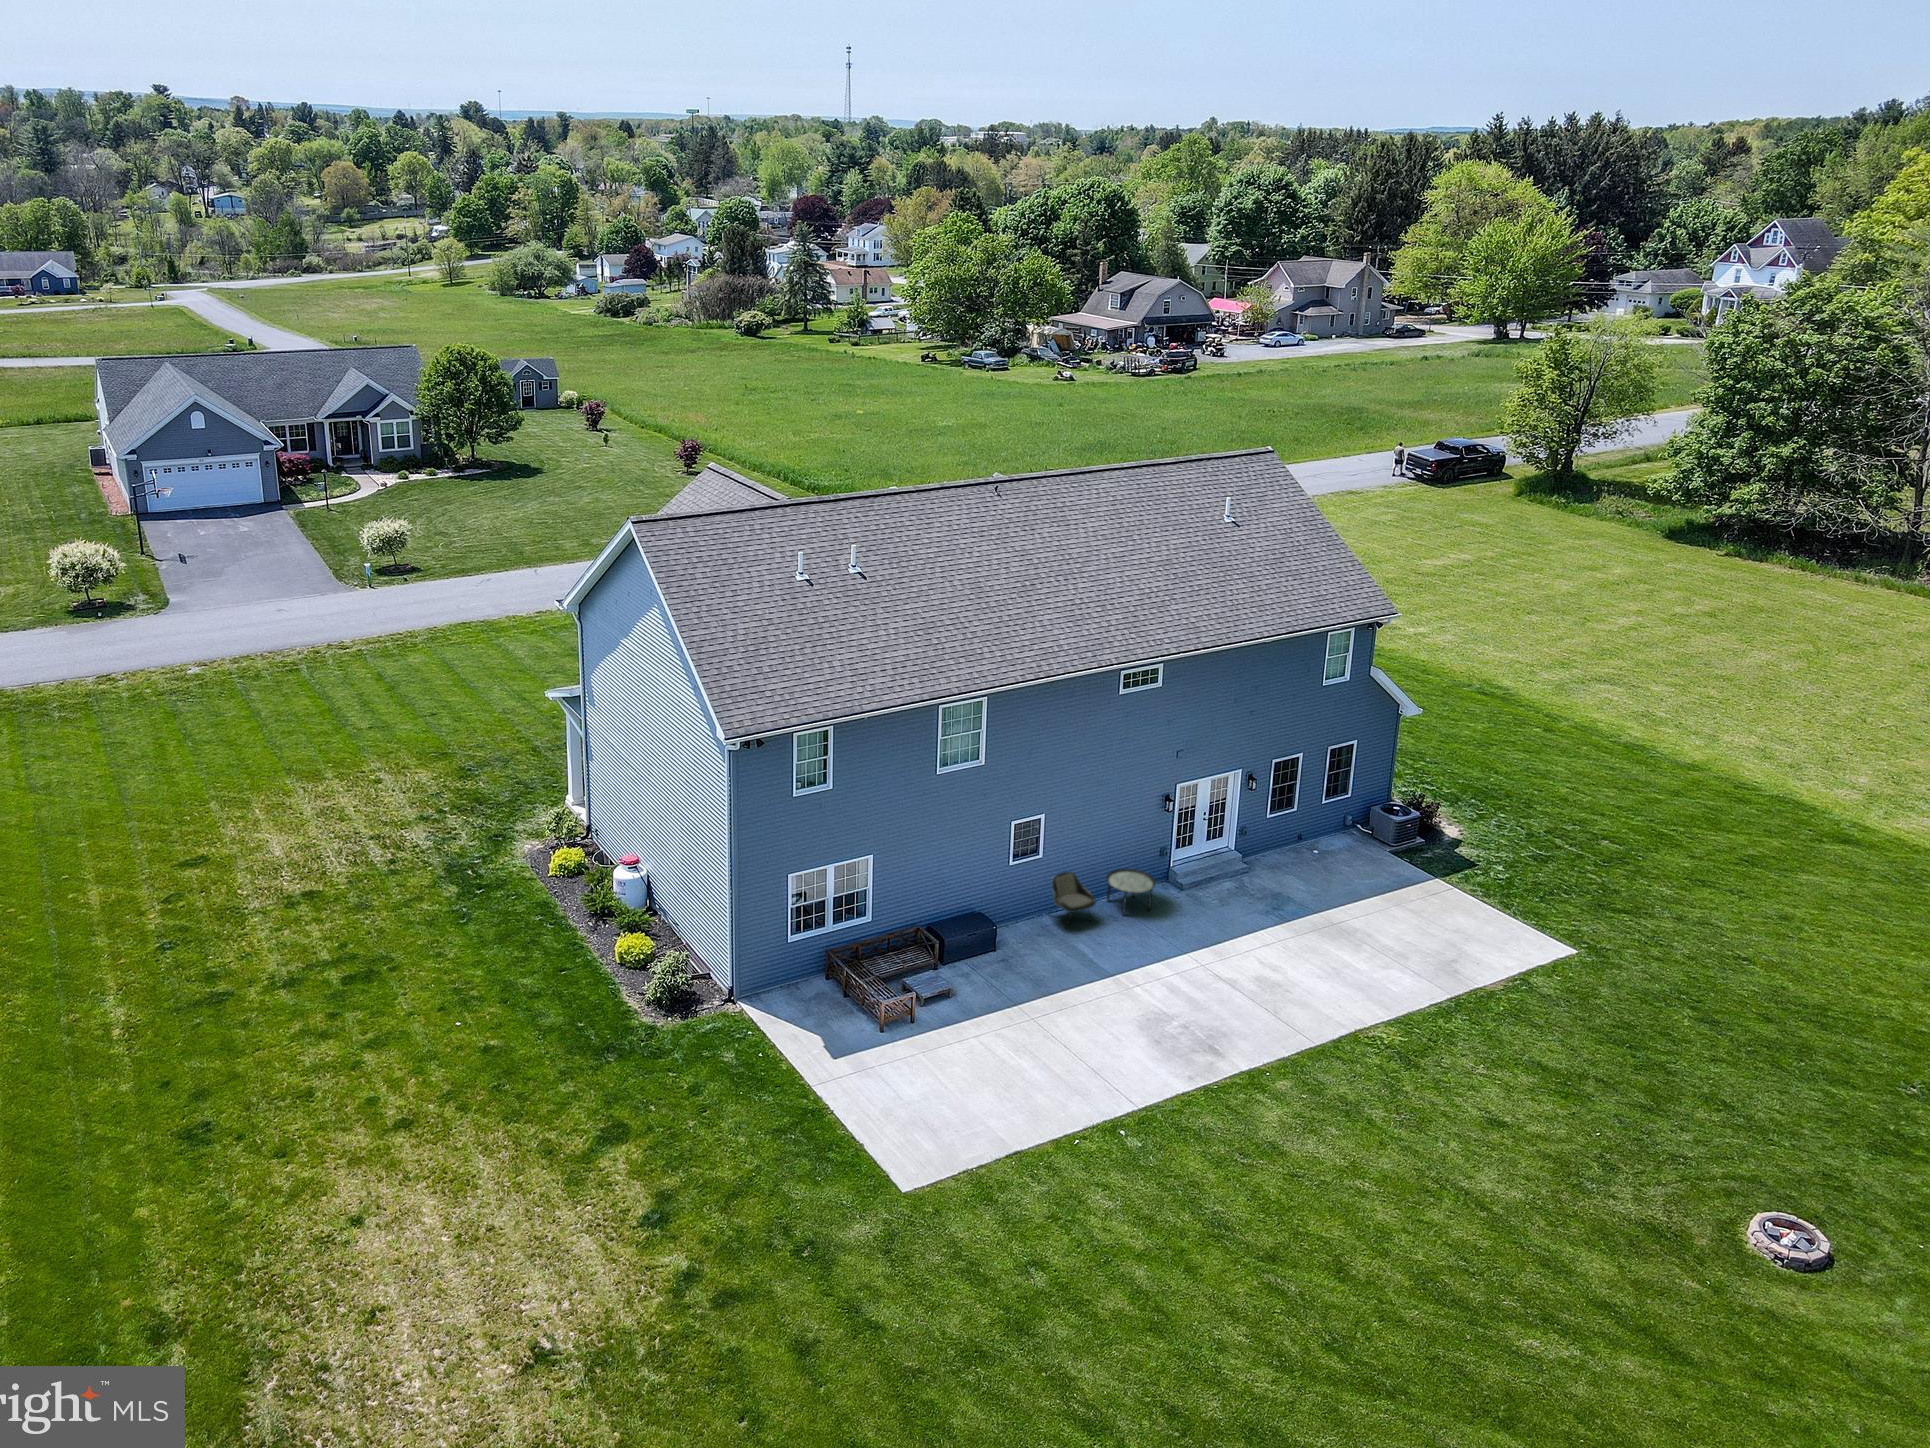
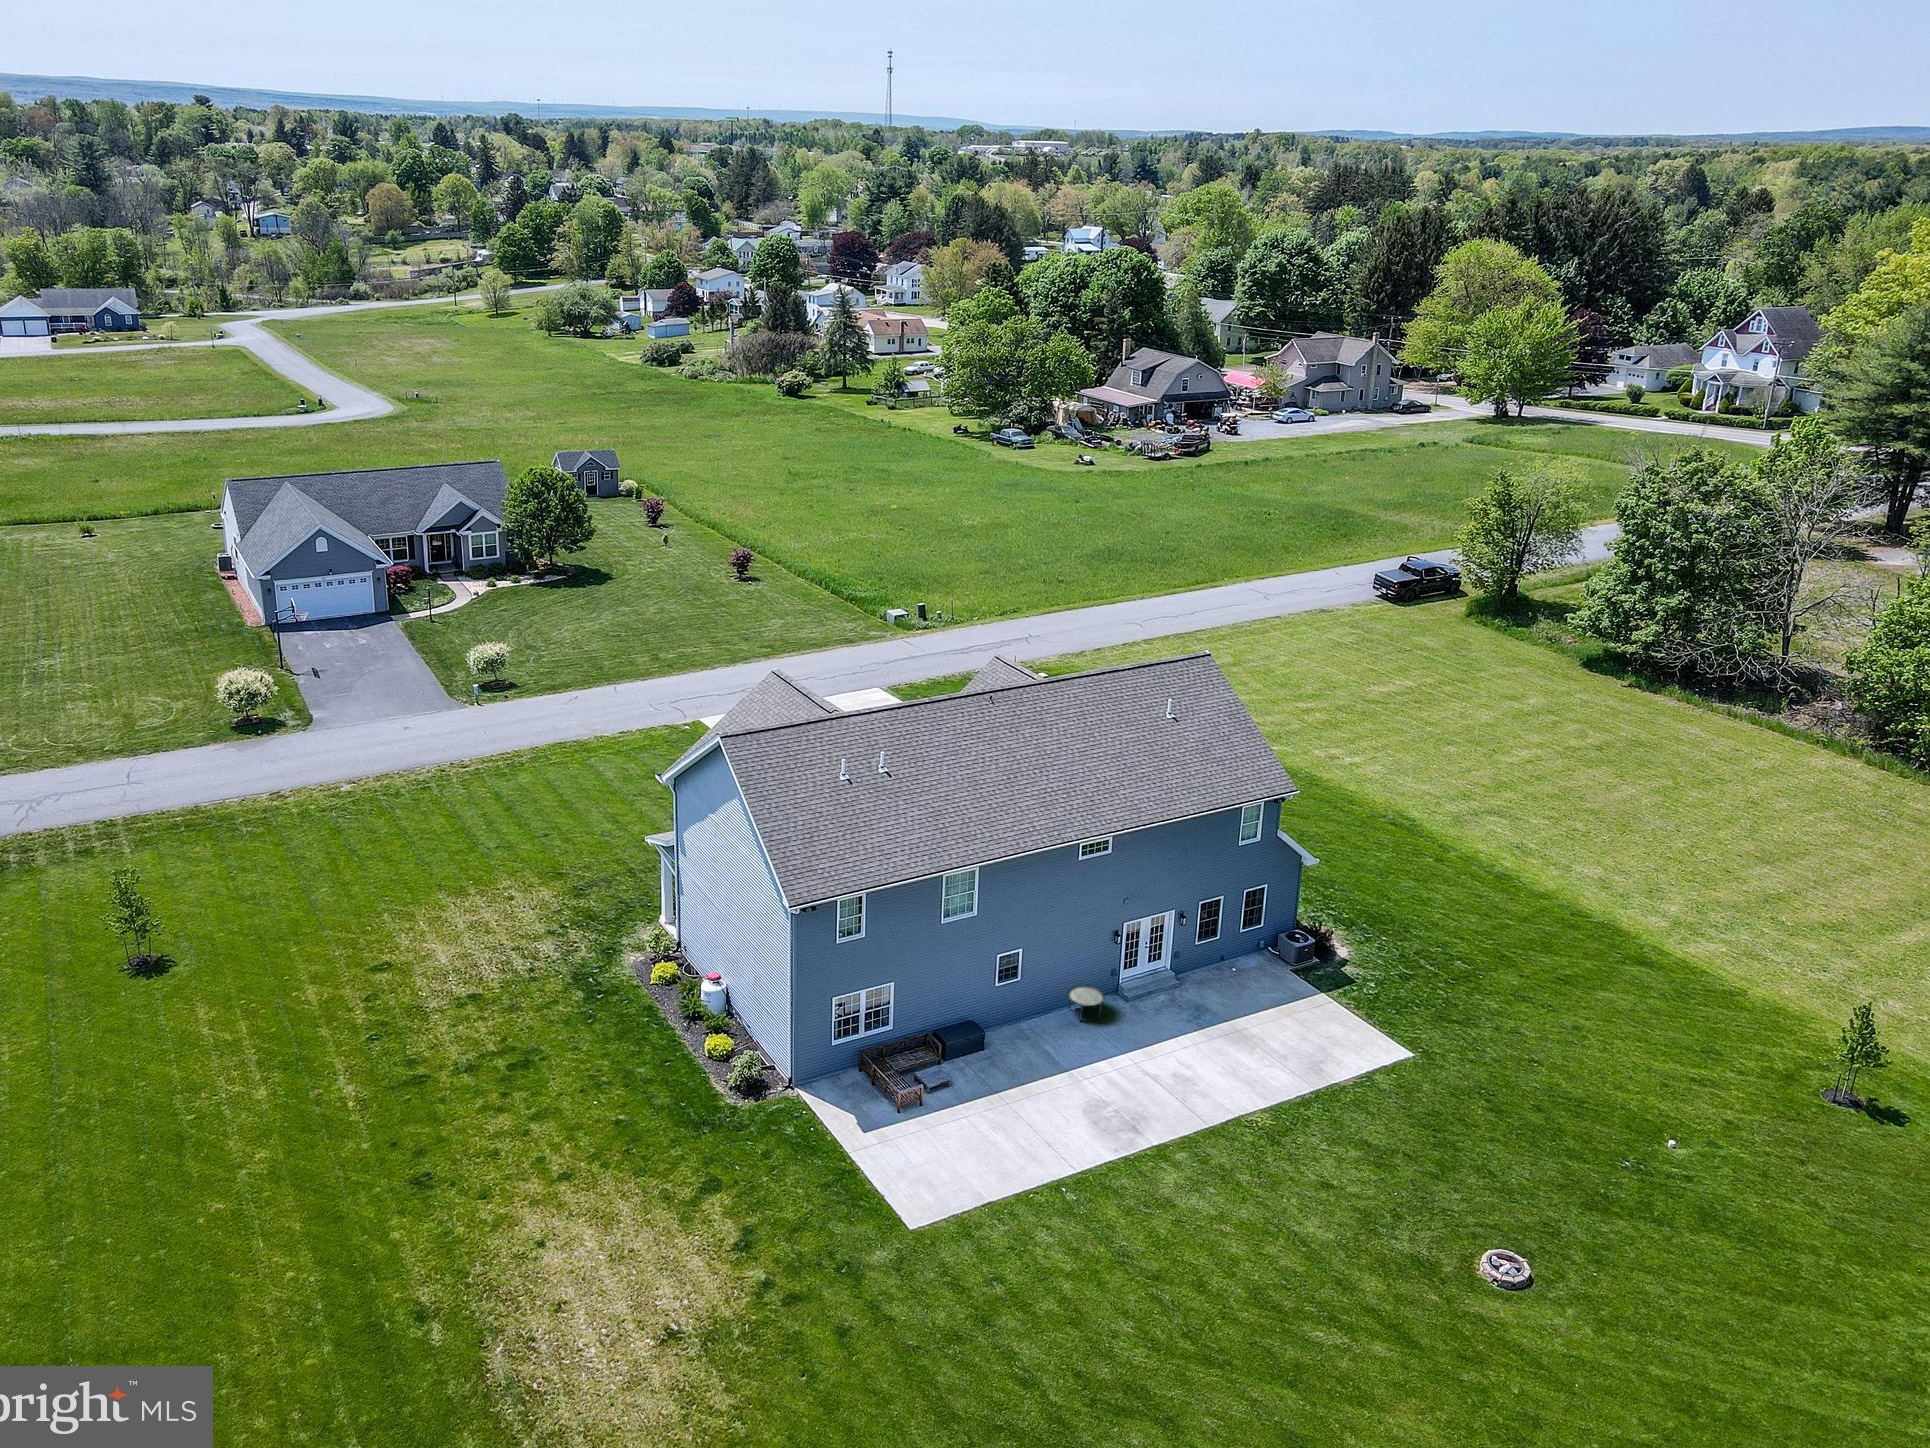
lounge chair: present [1049,872,1096,923] -> none [1023,989,1059,1032]

